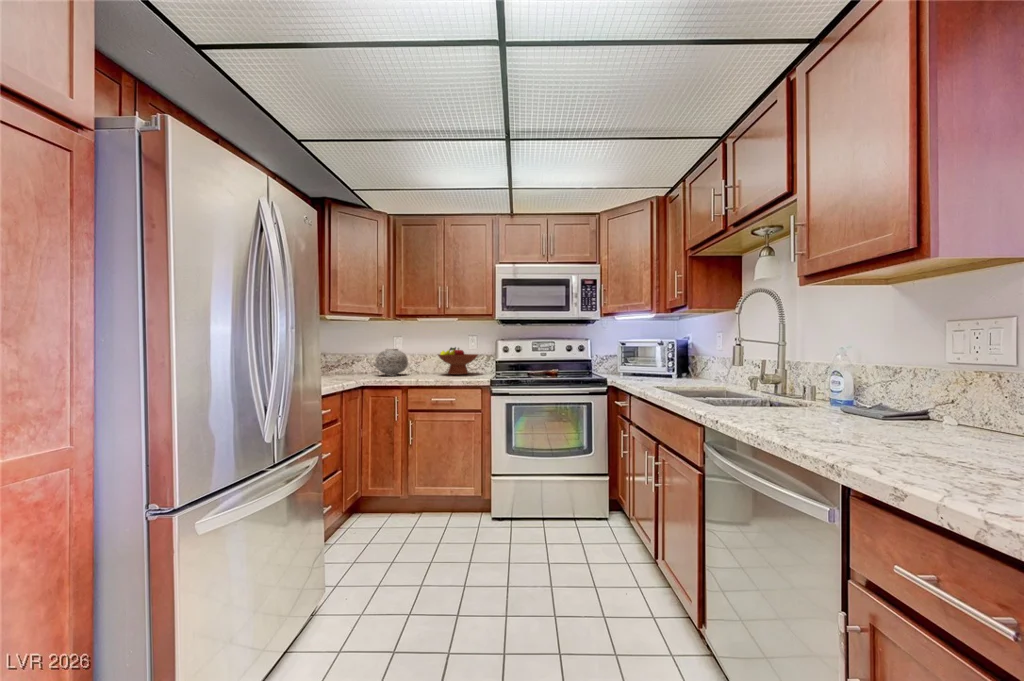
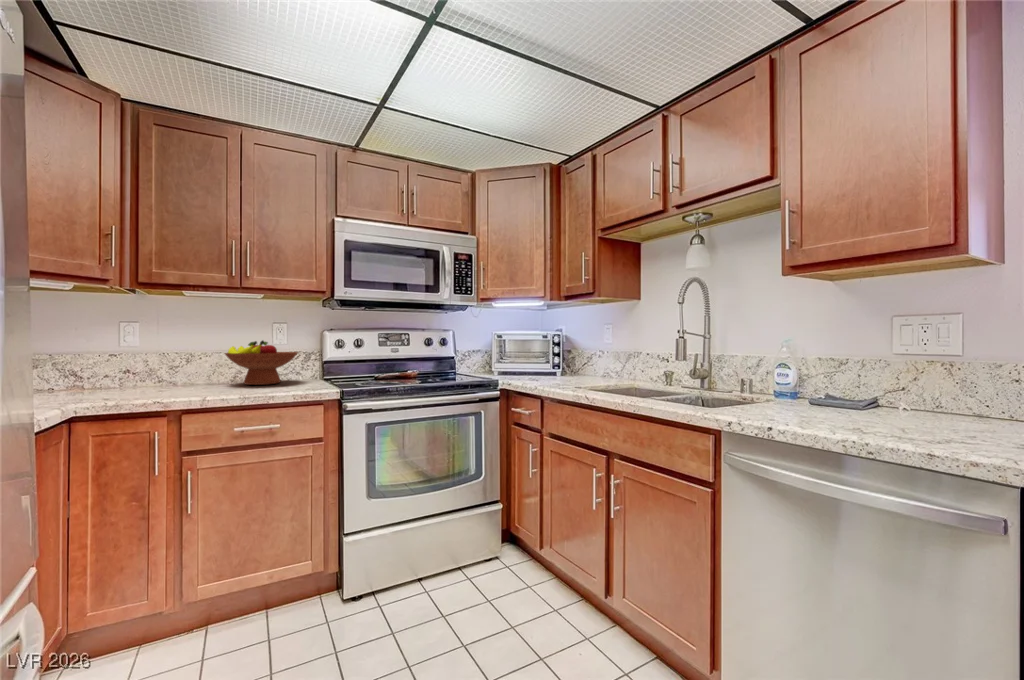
vase: present [375,349,408,375] -> none [86,344,162,393]

